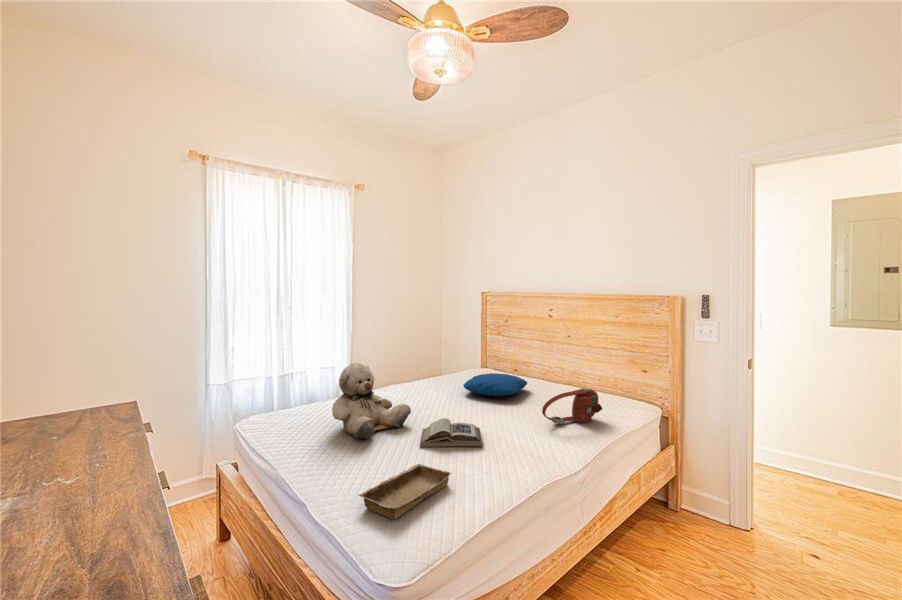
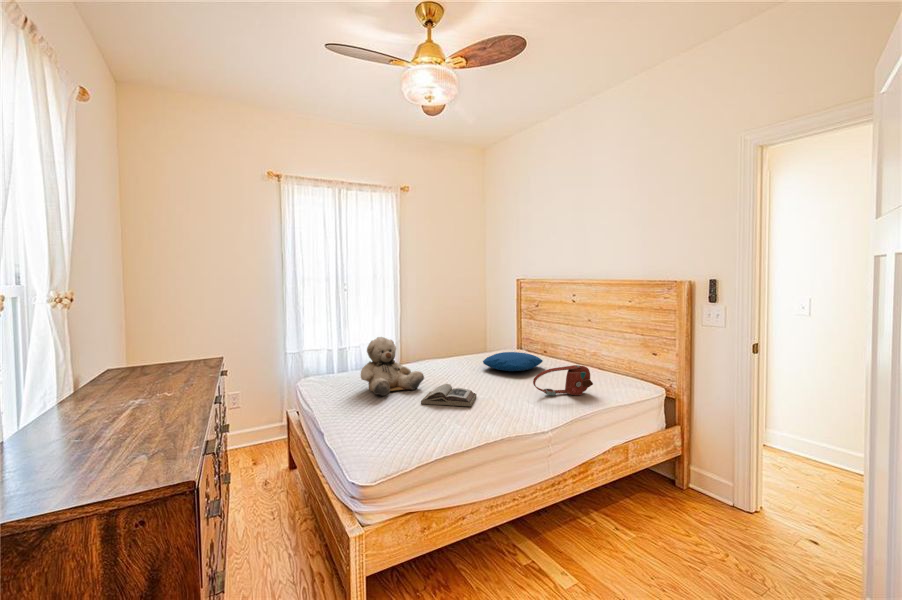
tray: present [359,464,451,519] -> none [352,413,429,446]

